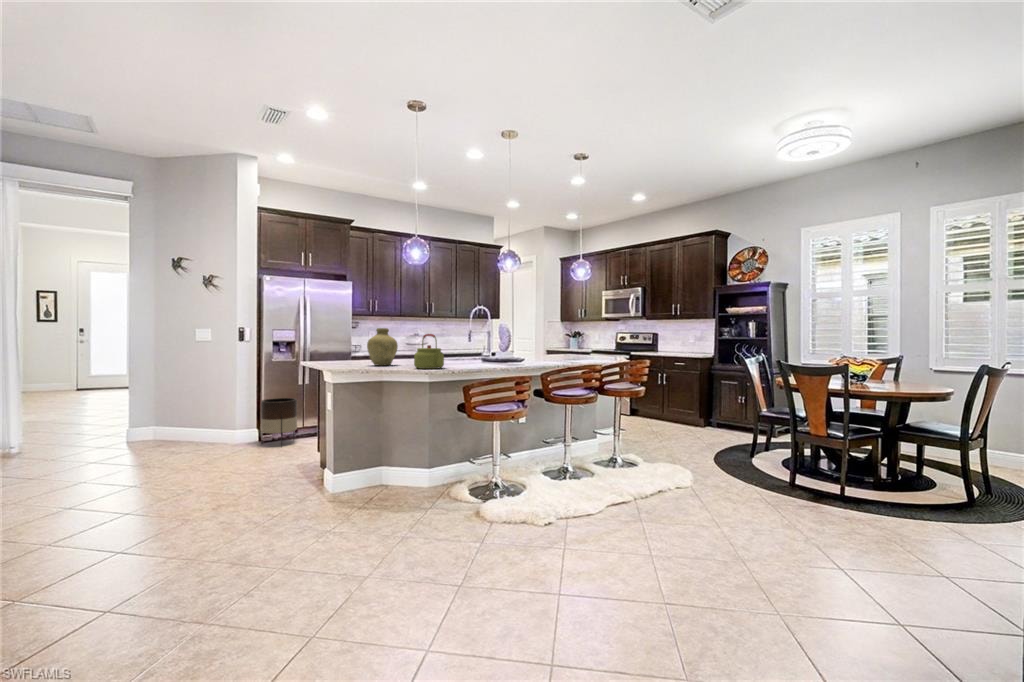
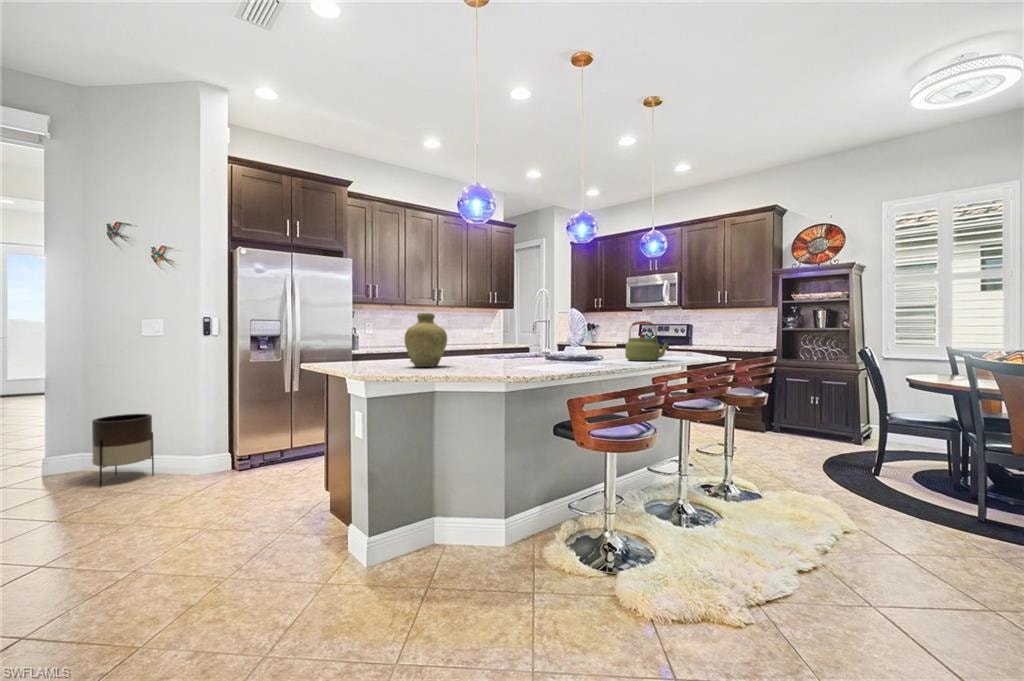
kettle: present [414,334,444,369] -> present [625,321,668,361]
planter: present [261,398,297,446] -> present [92,414,154,487]

